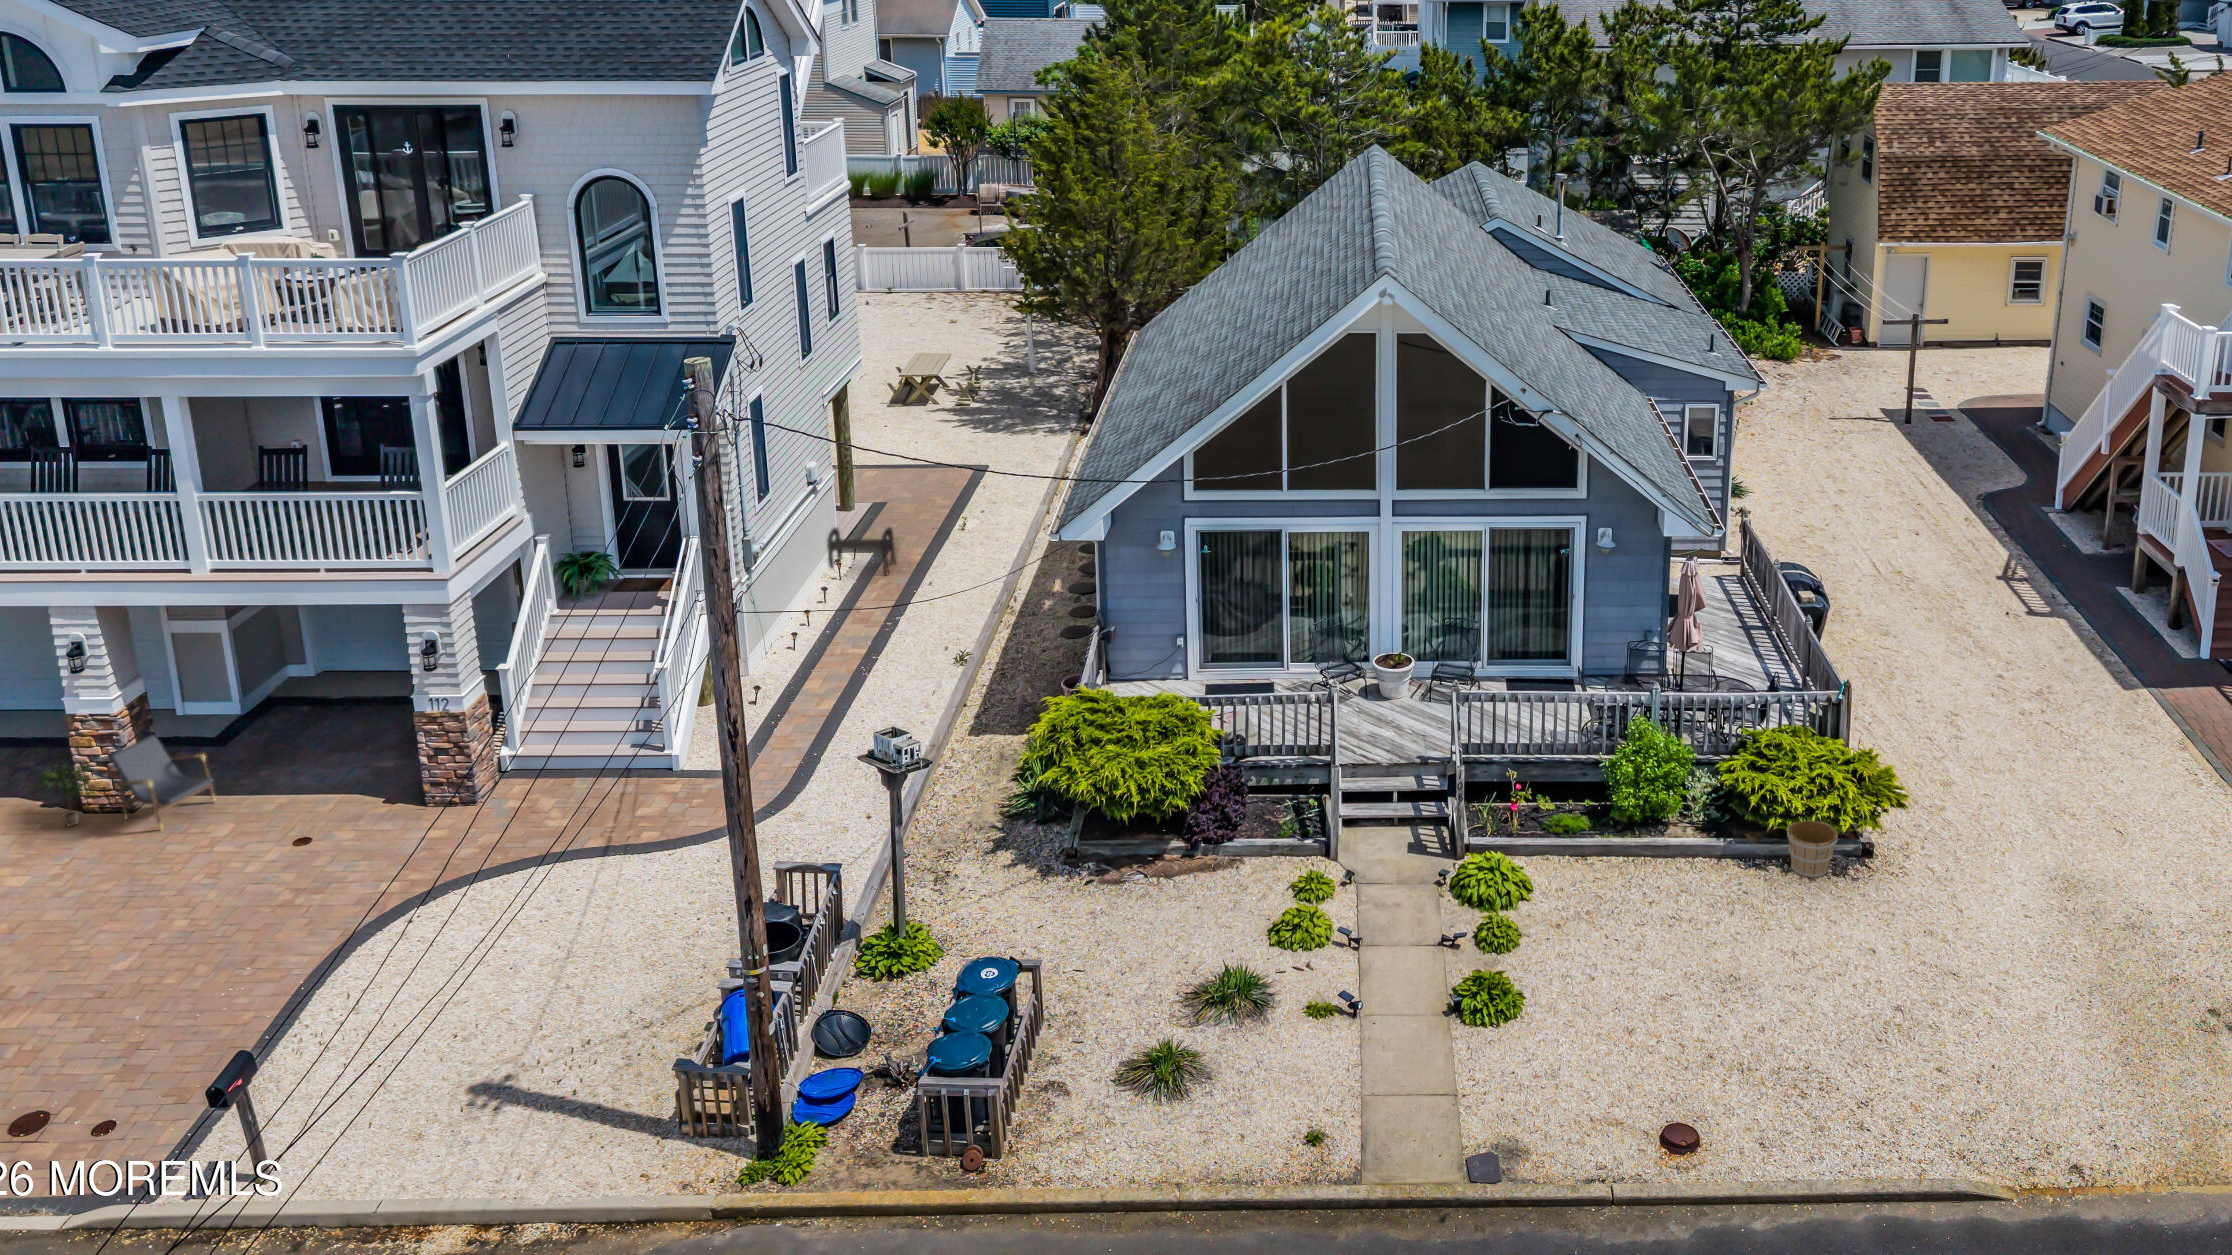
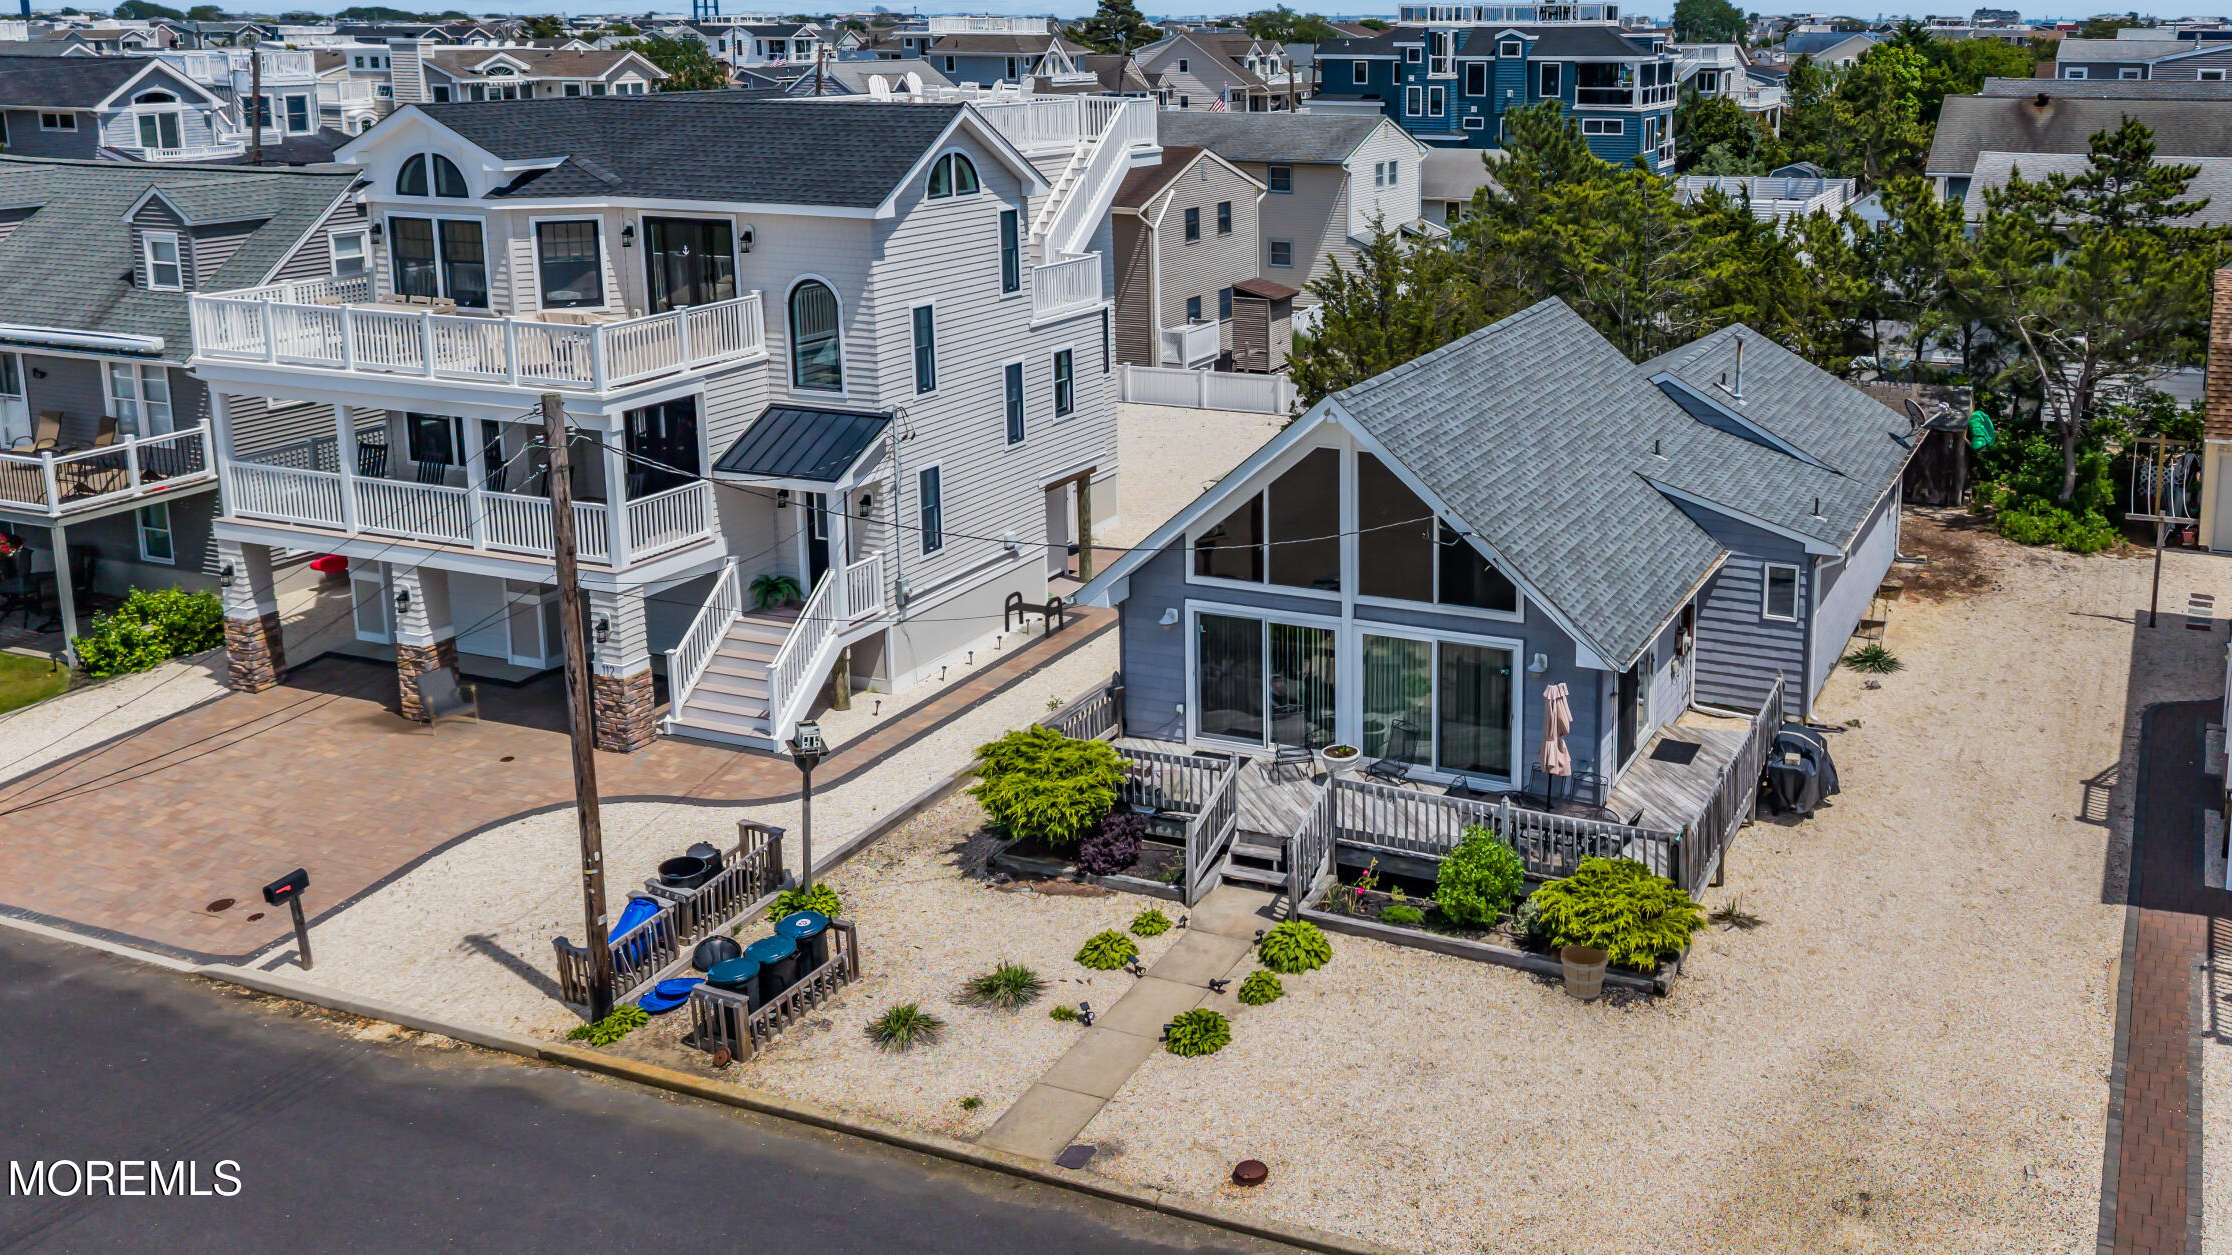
potted plant: present [36,764,94,826] -> none [367,678,410,724]

